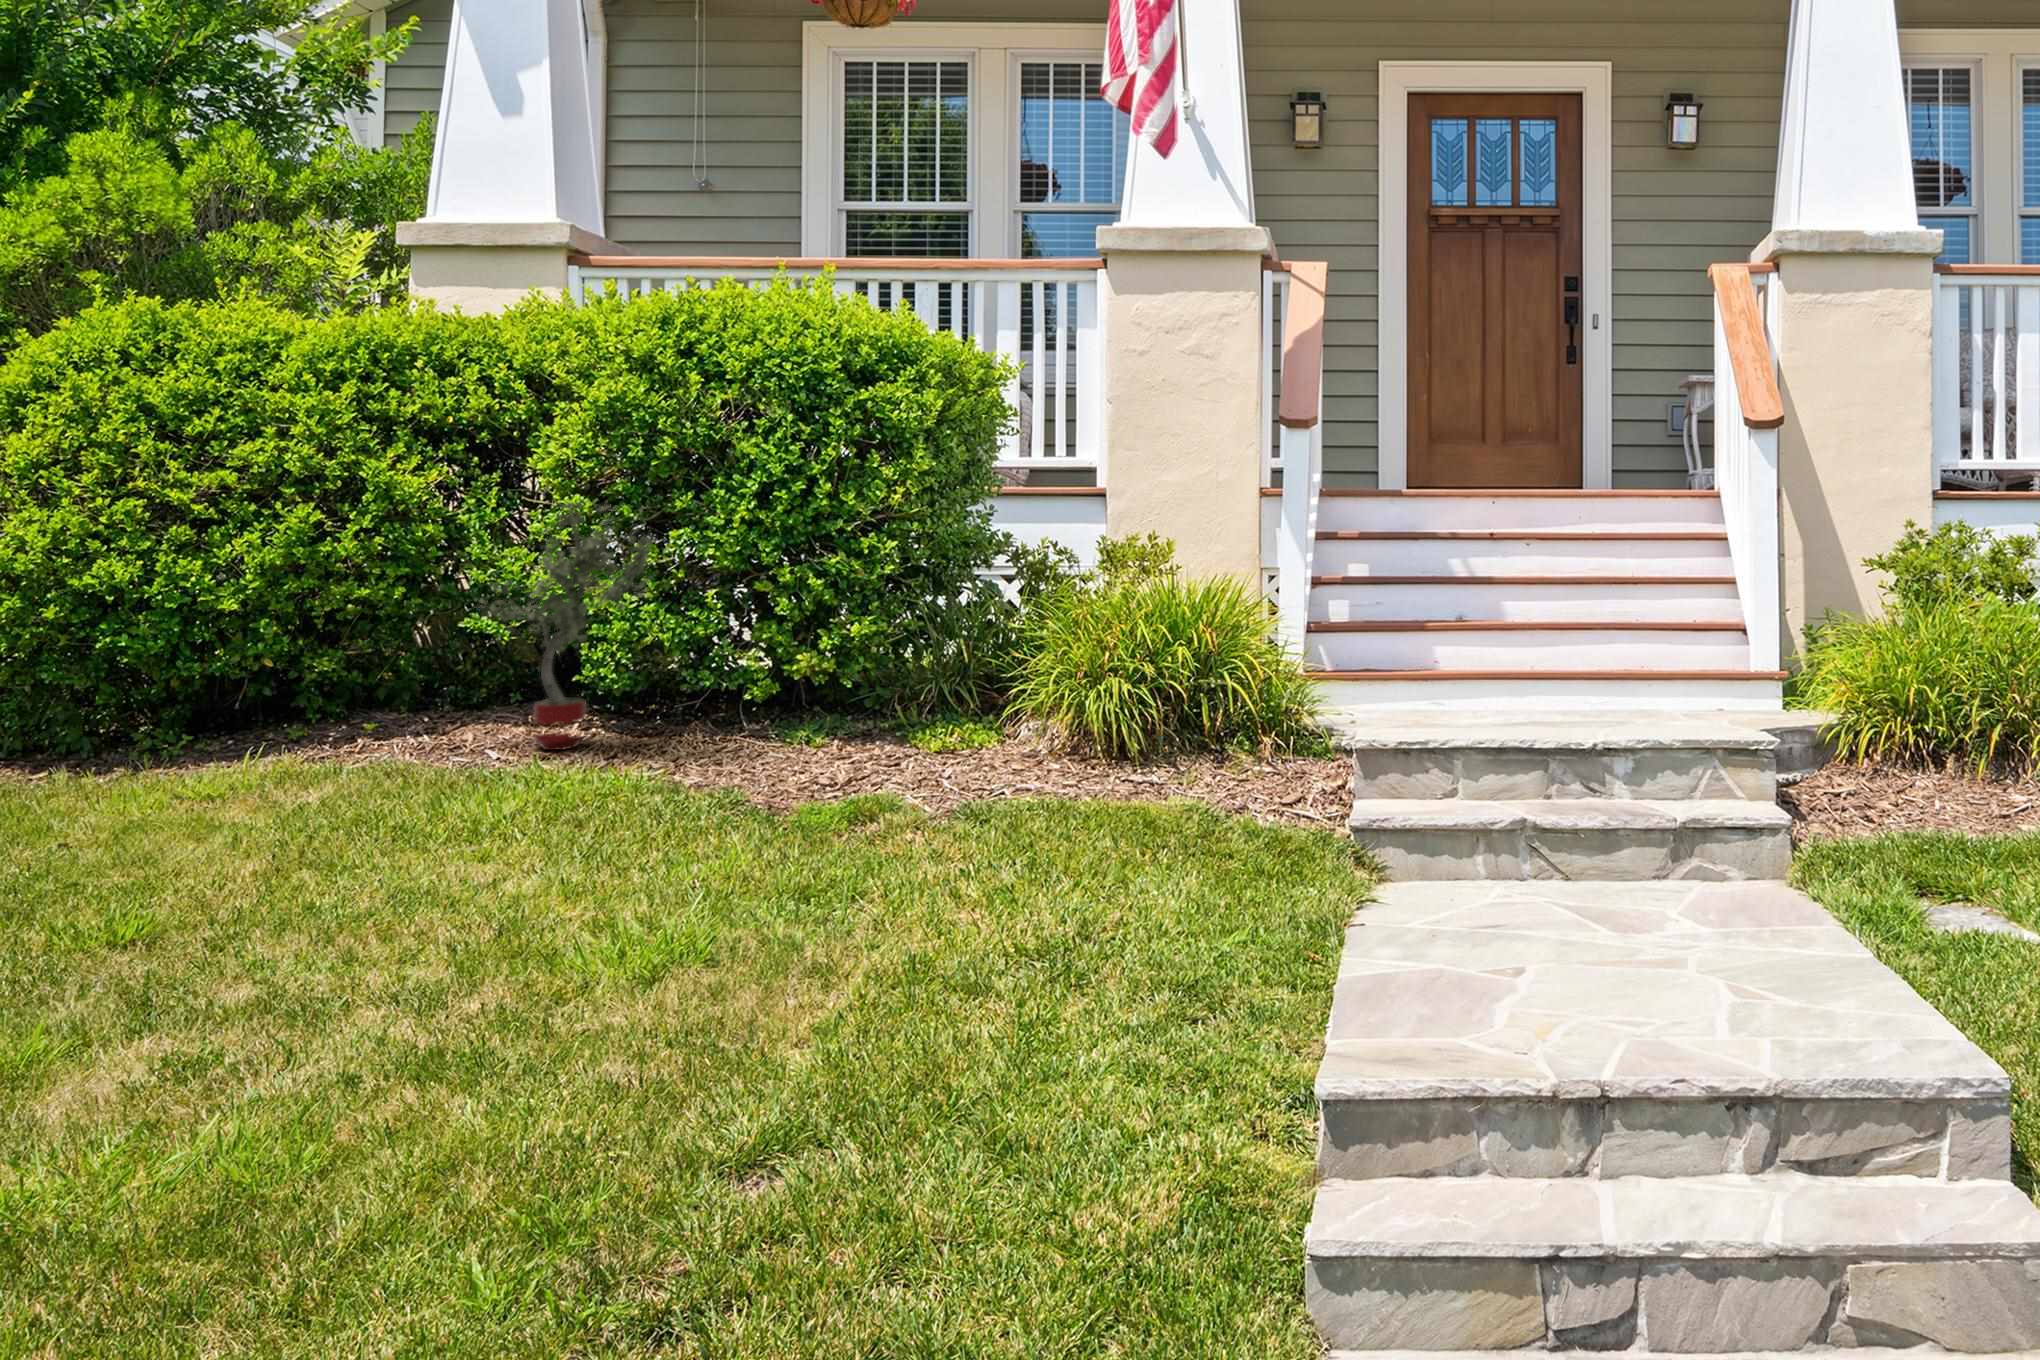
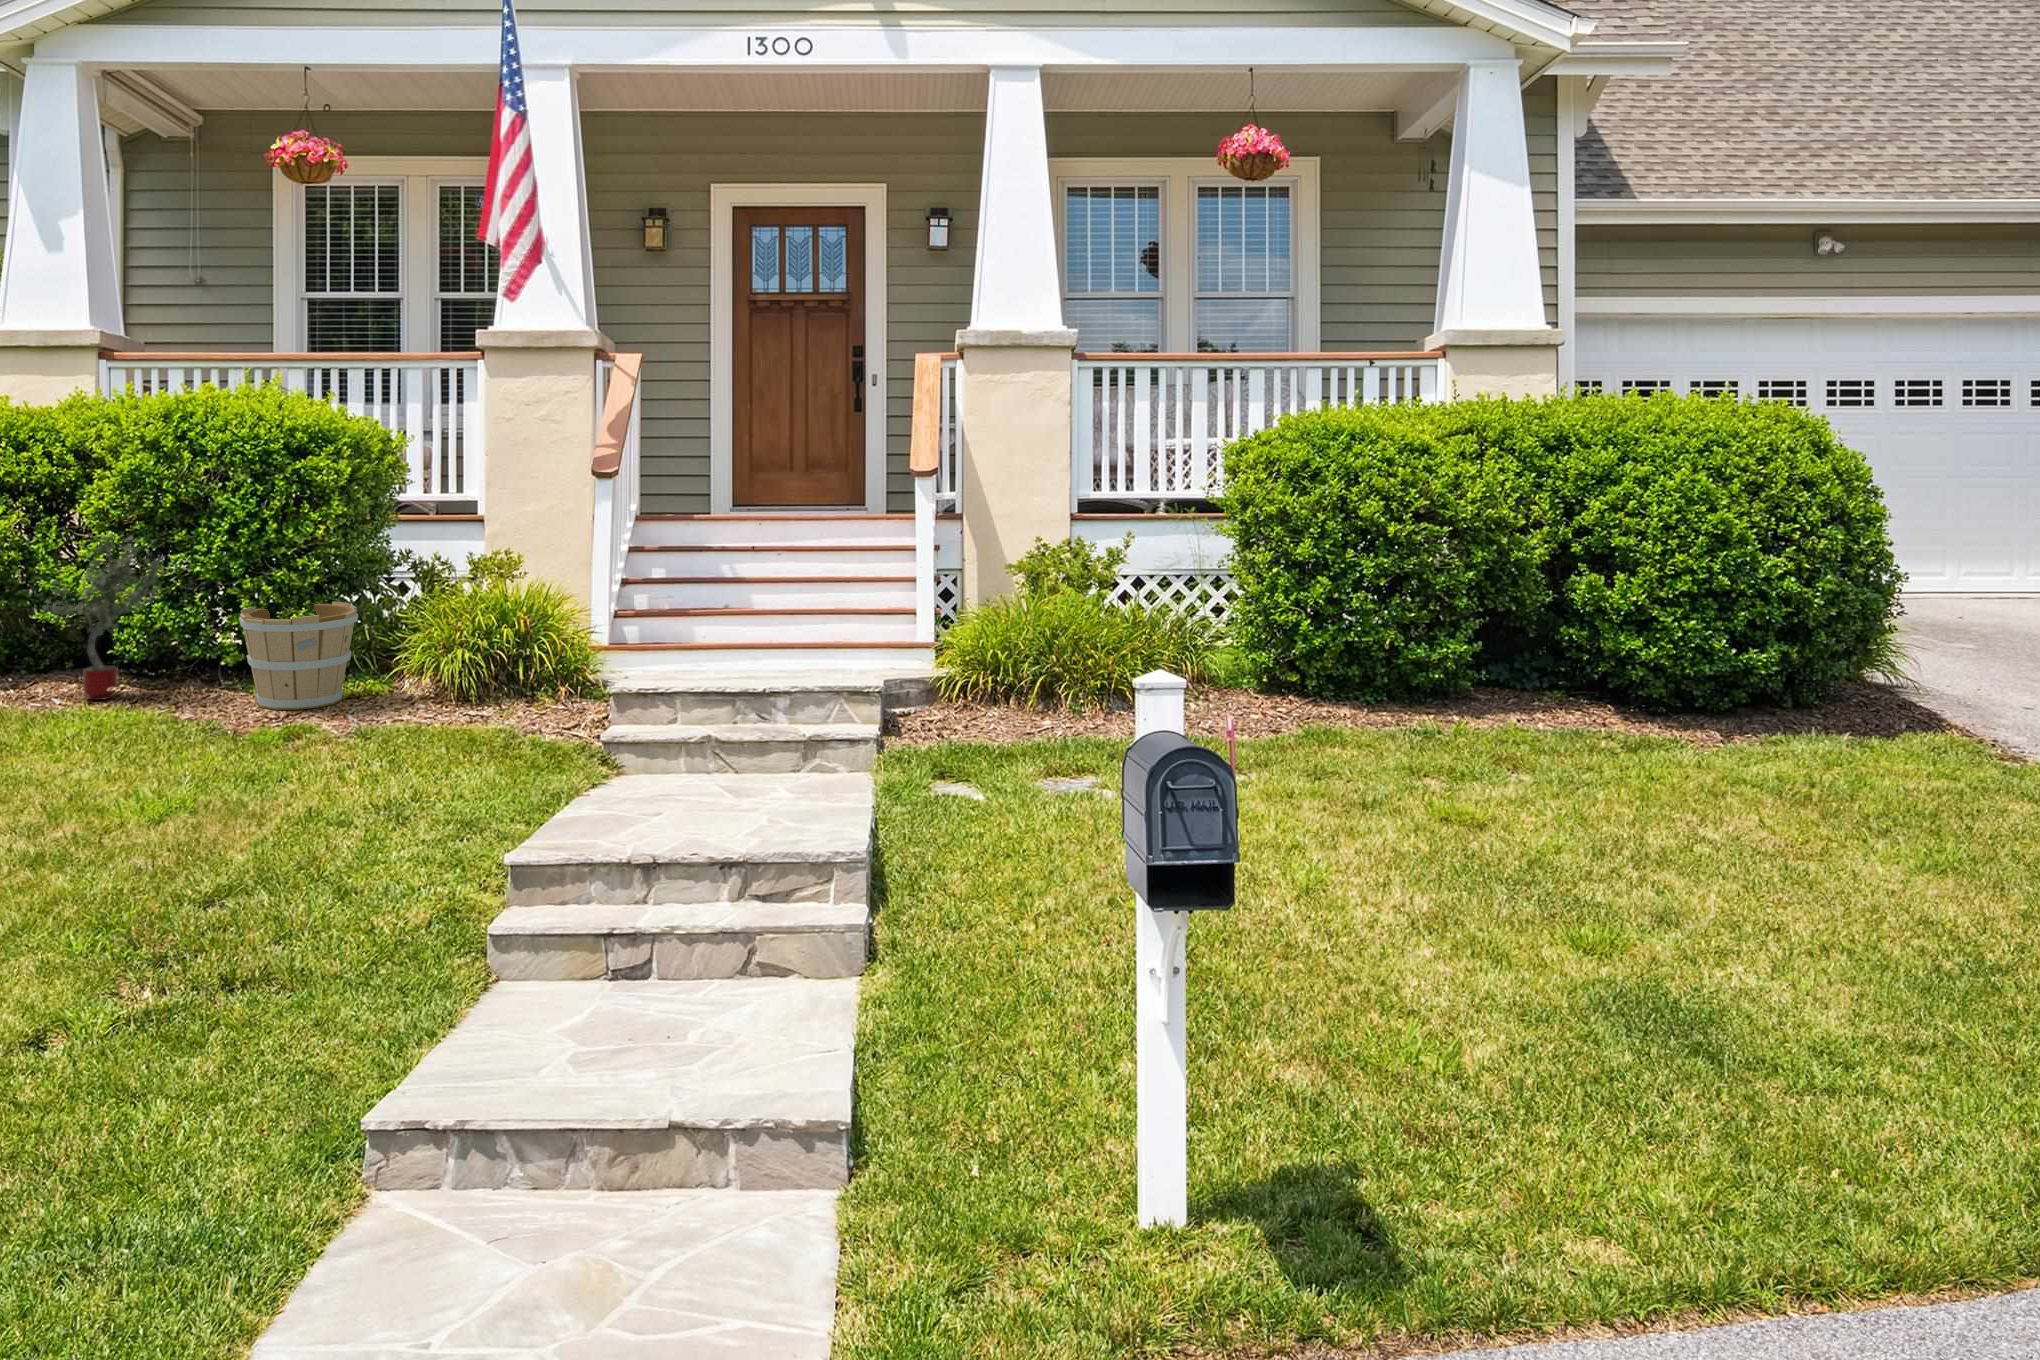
wooden bucket: none [770,604,948,768] -> present [239,601,358,710]

